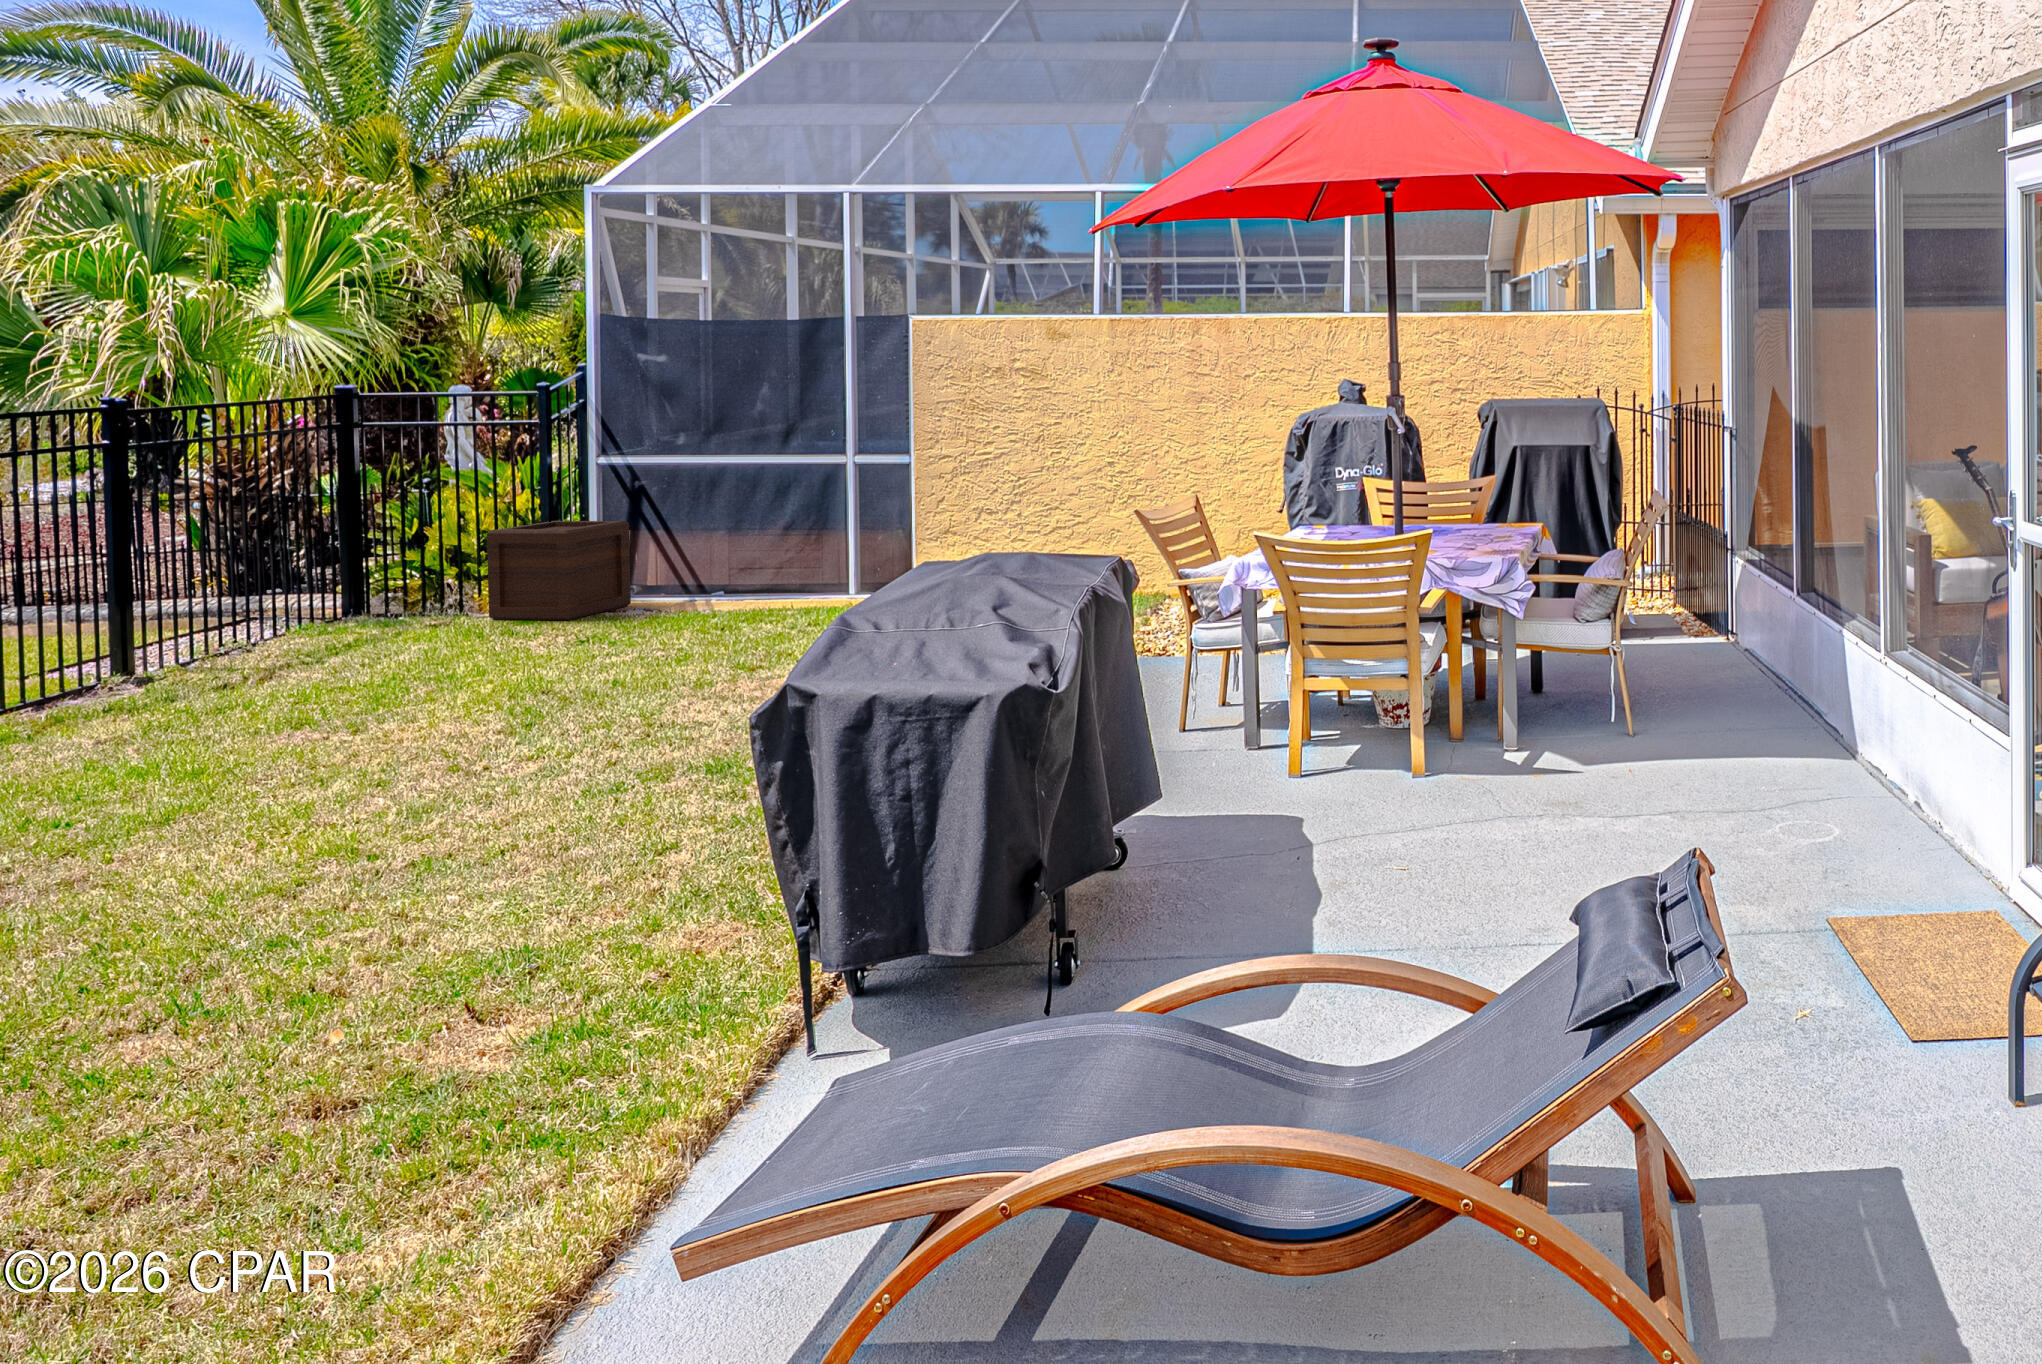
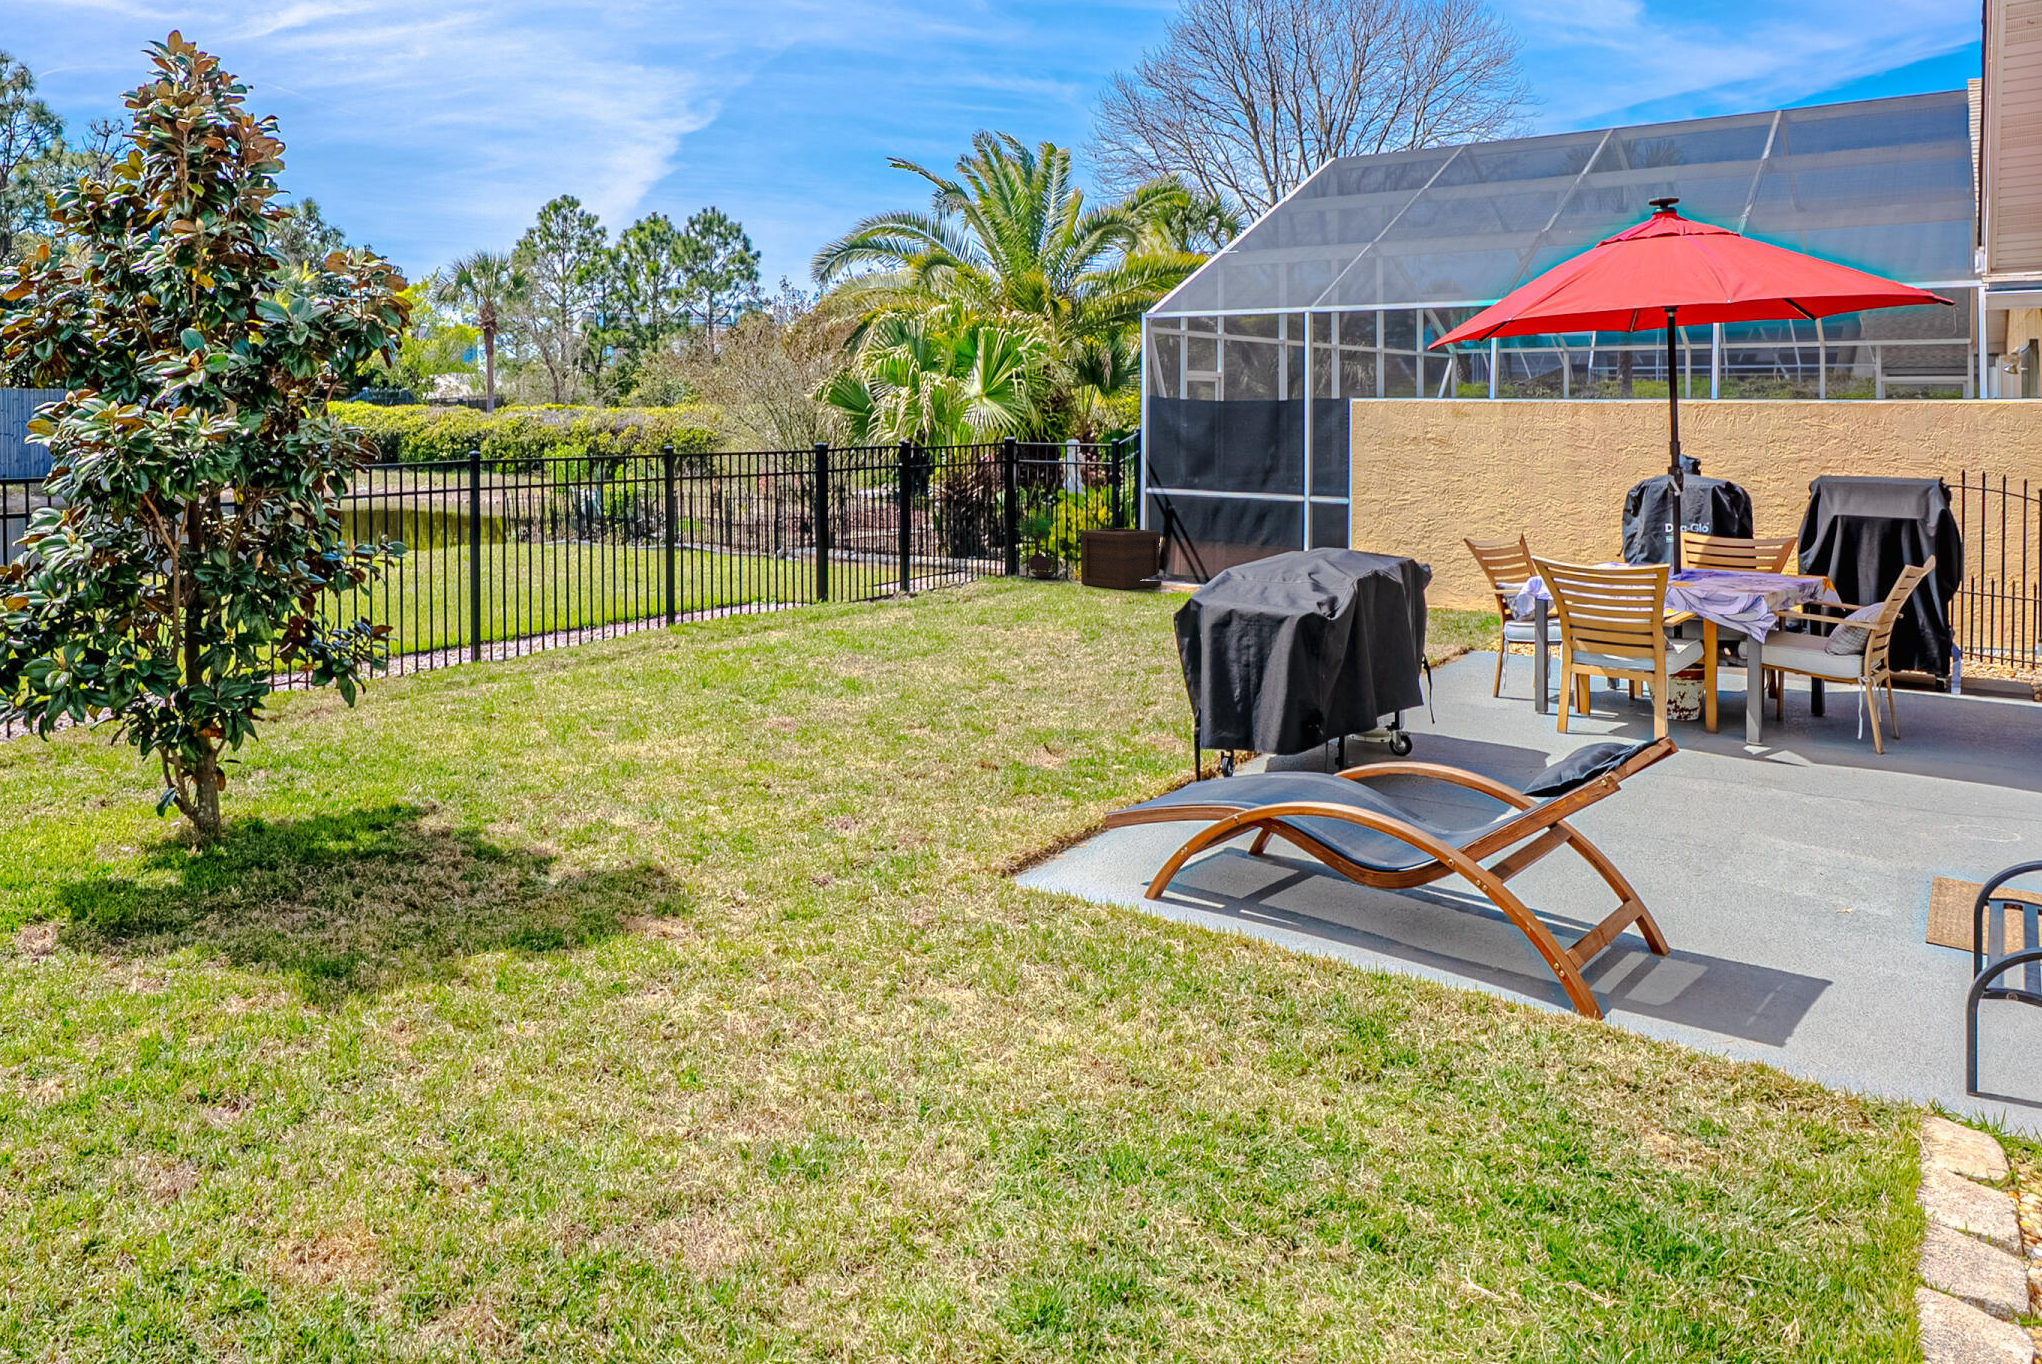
potted tree: none [355,500,445,615] -> present [1018,513,1055,578]

